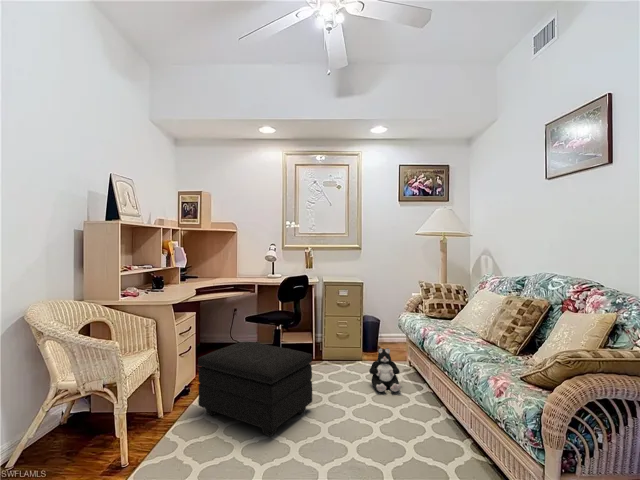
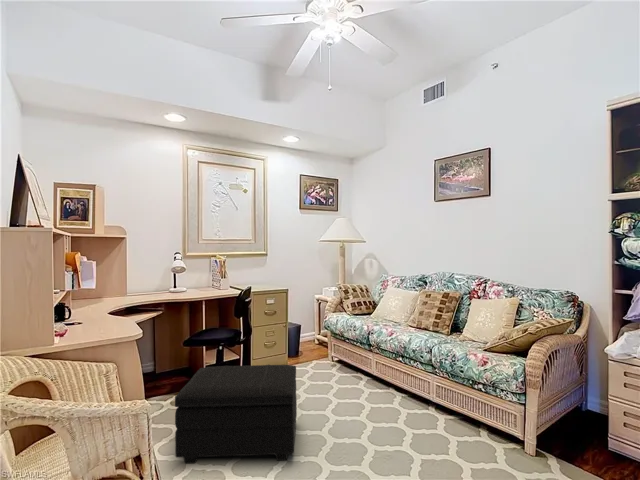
plush toy: present [369,348,401,392] -> none [319,348,352,390]

